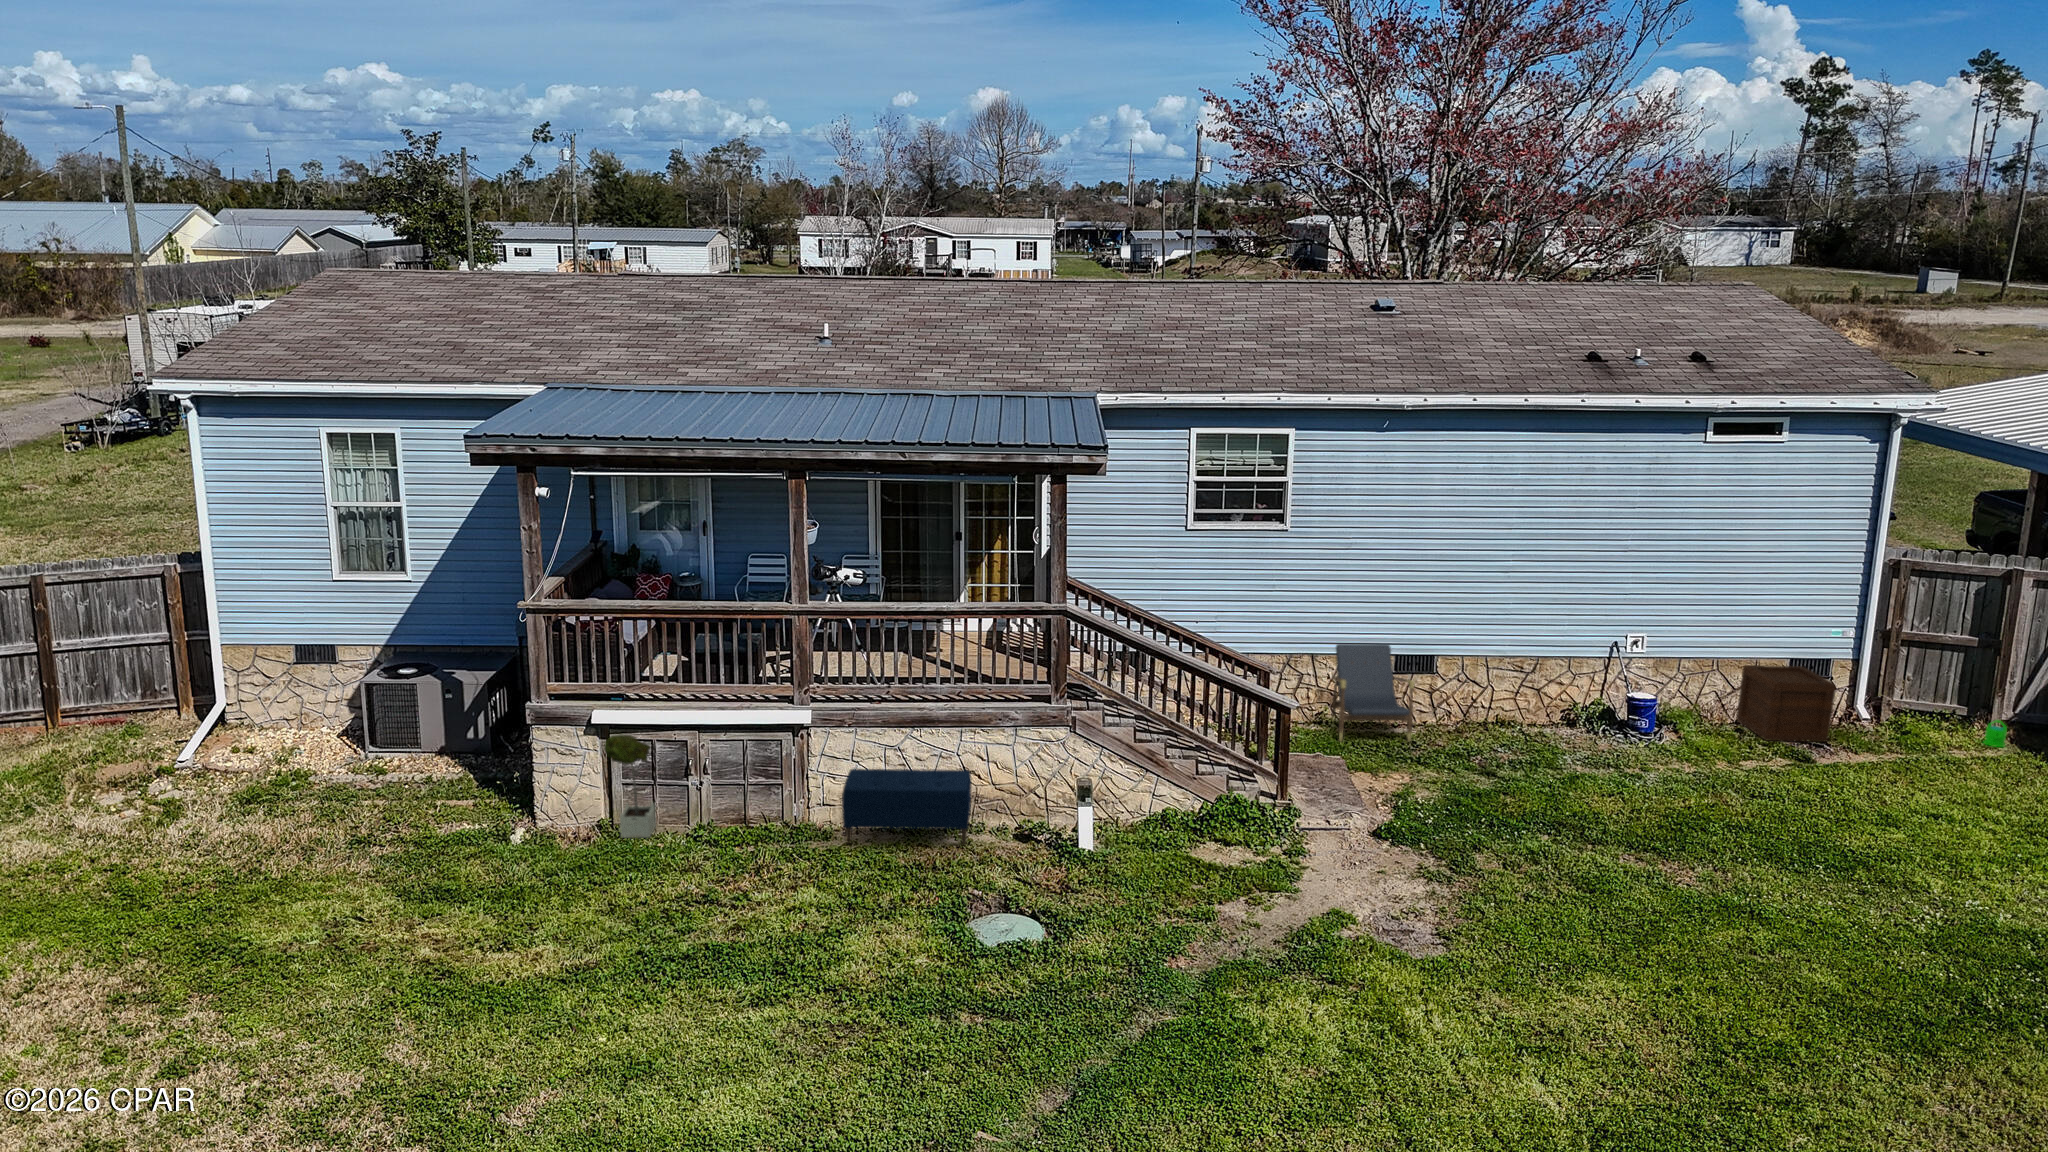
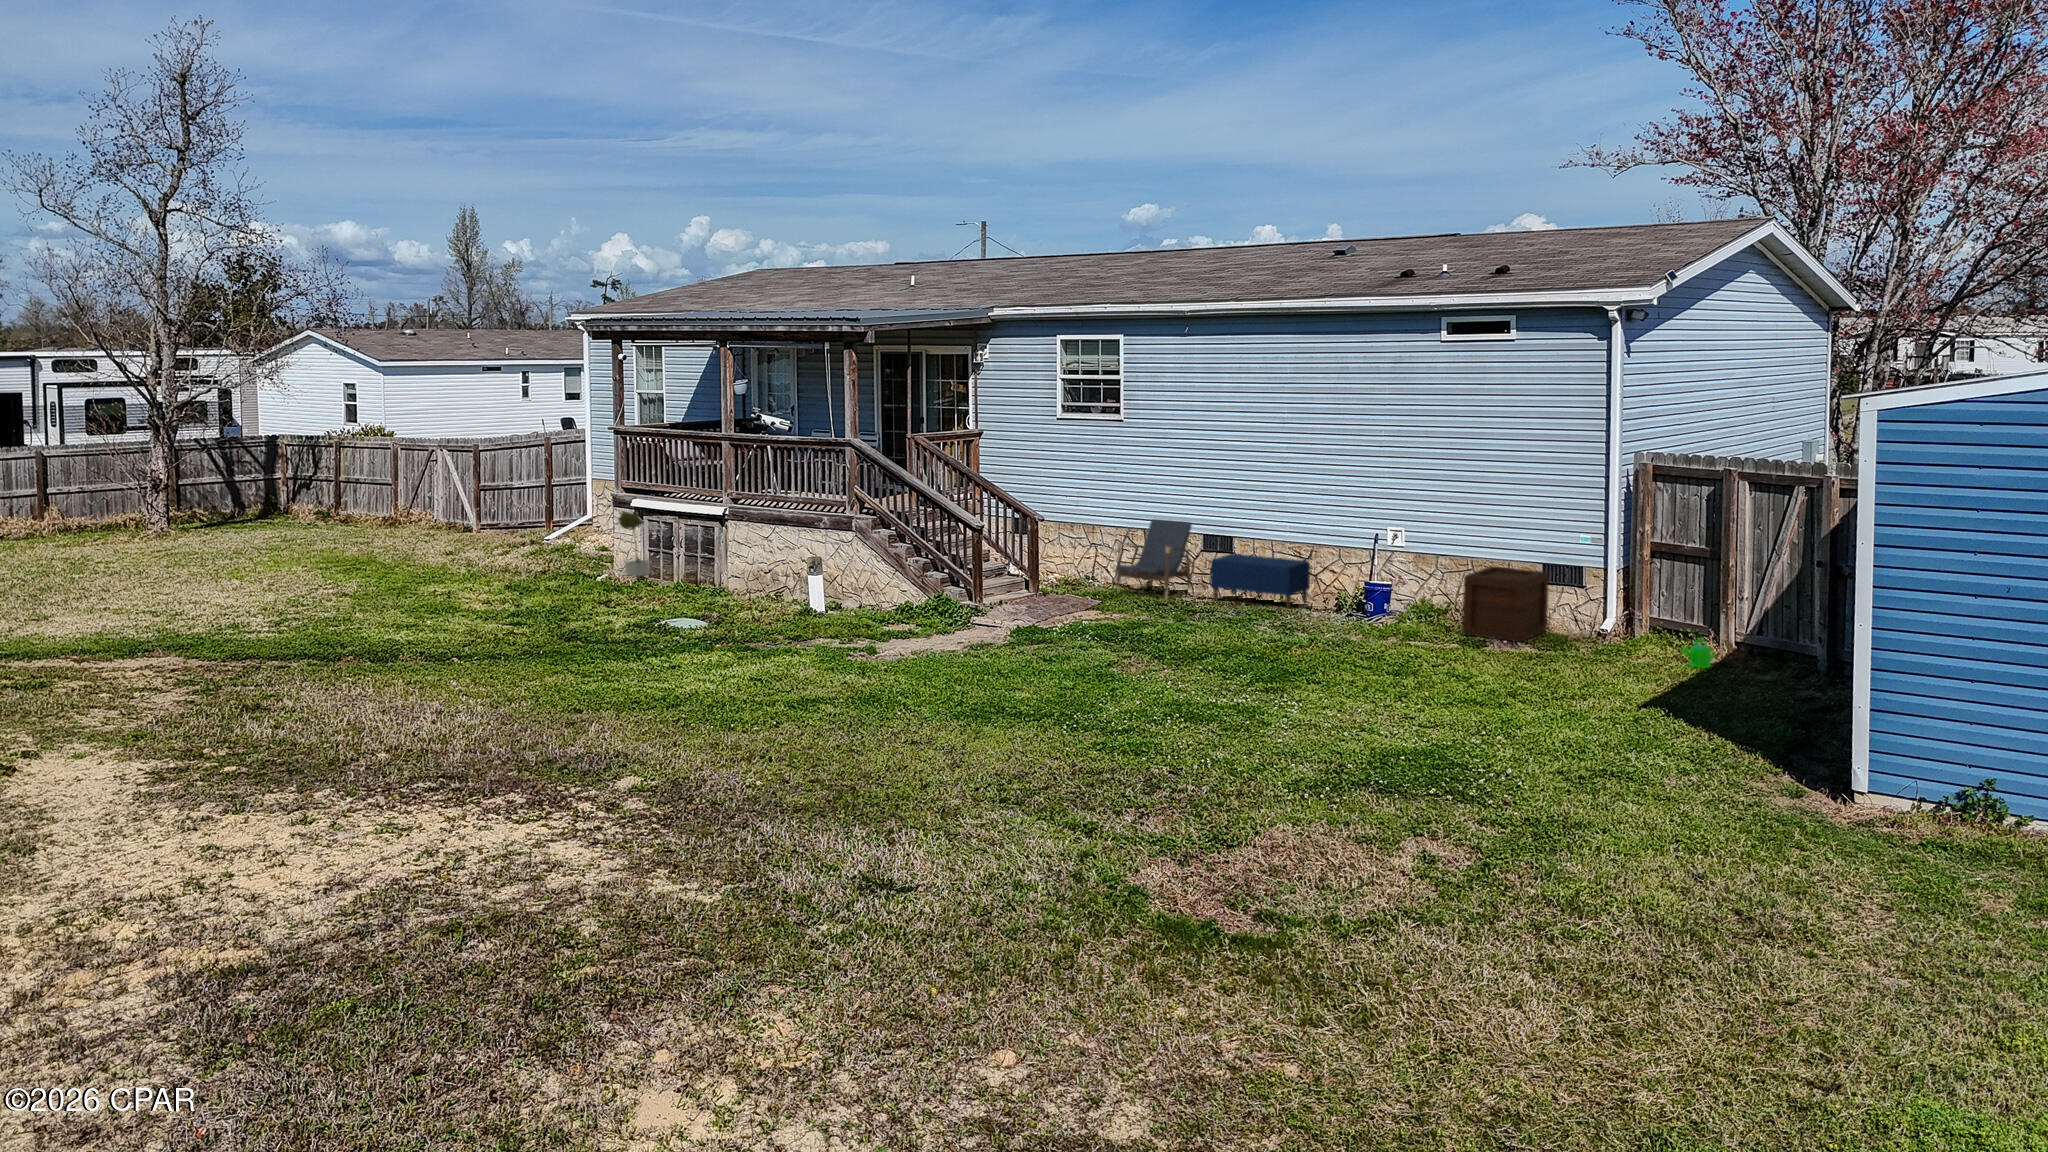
bench: present [842,769,972,845] -> present [1210,554,1310,609]

